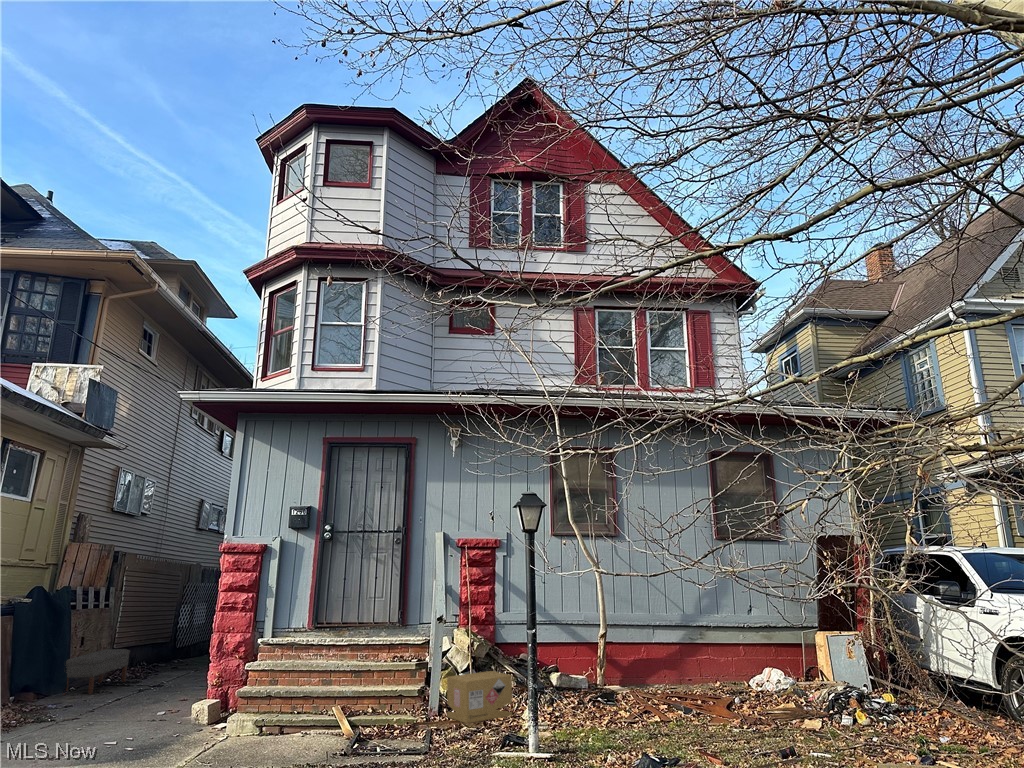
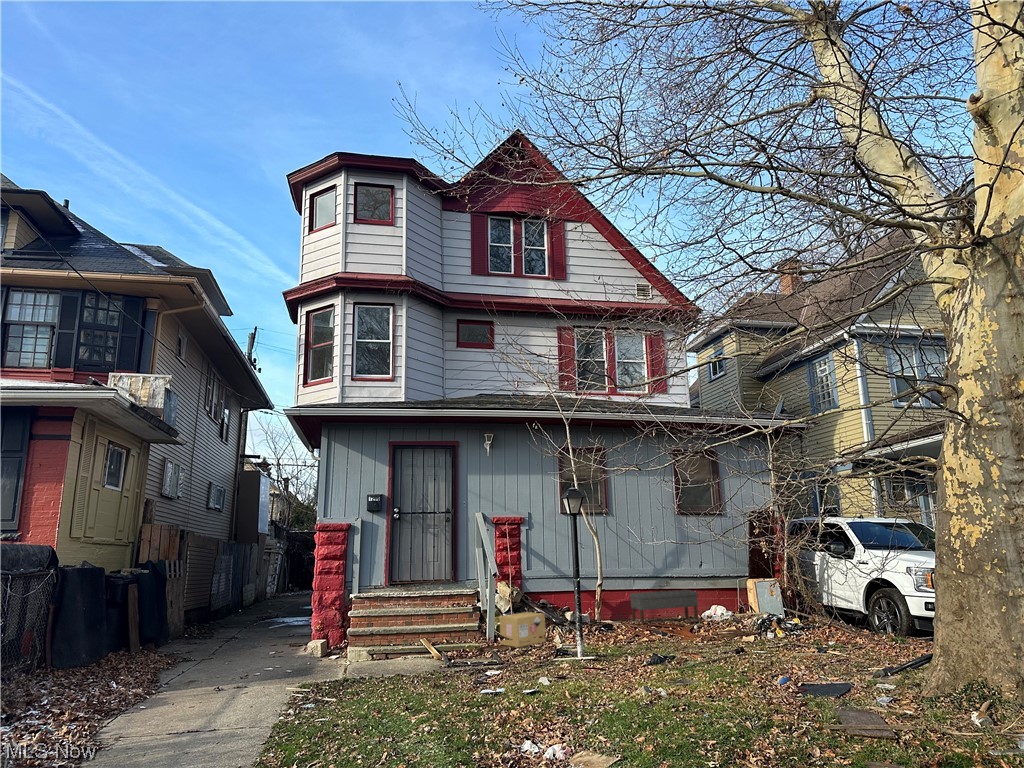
bench: present [63,649,130,695] -> present [630,590,698,625]

